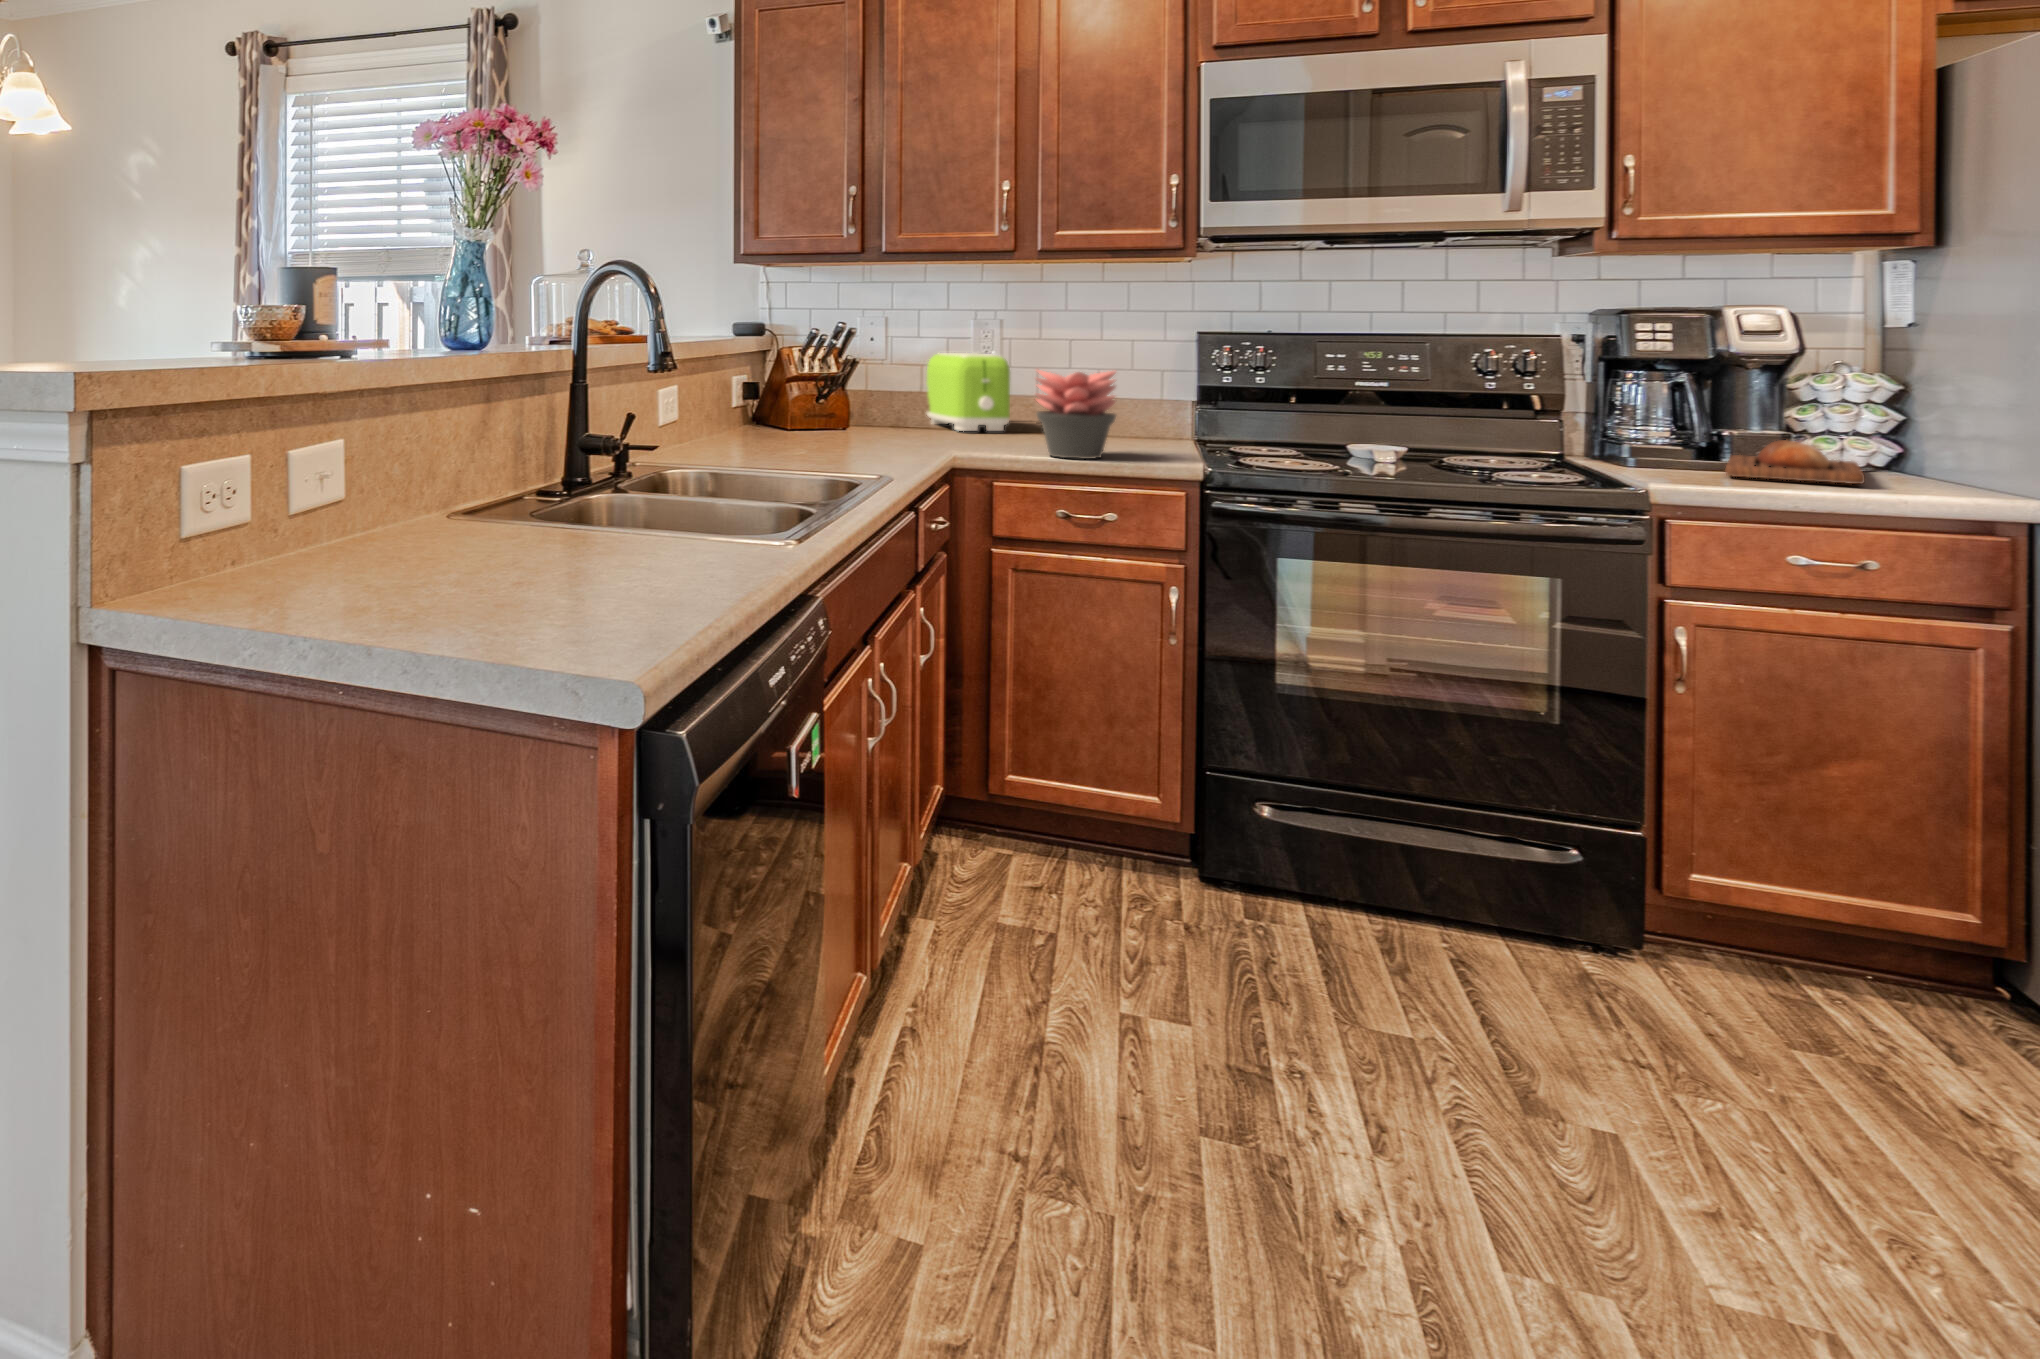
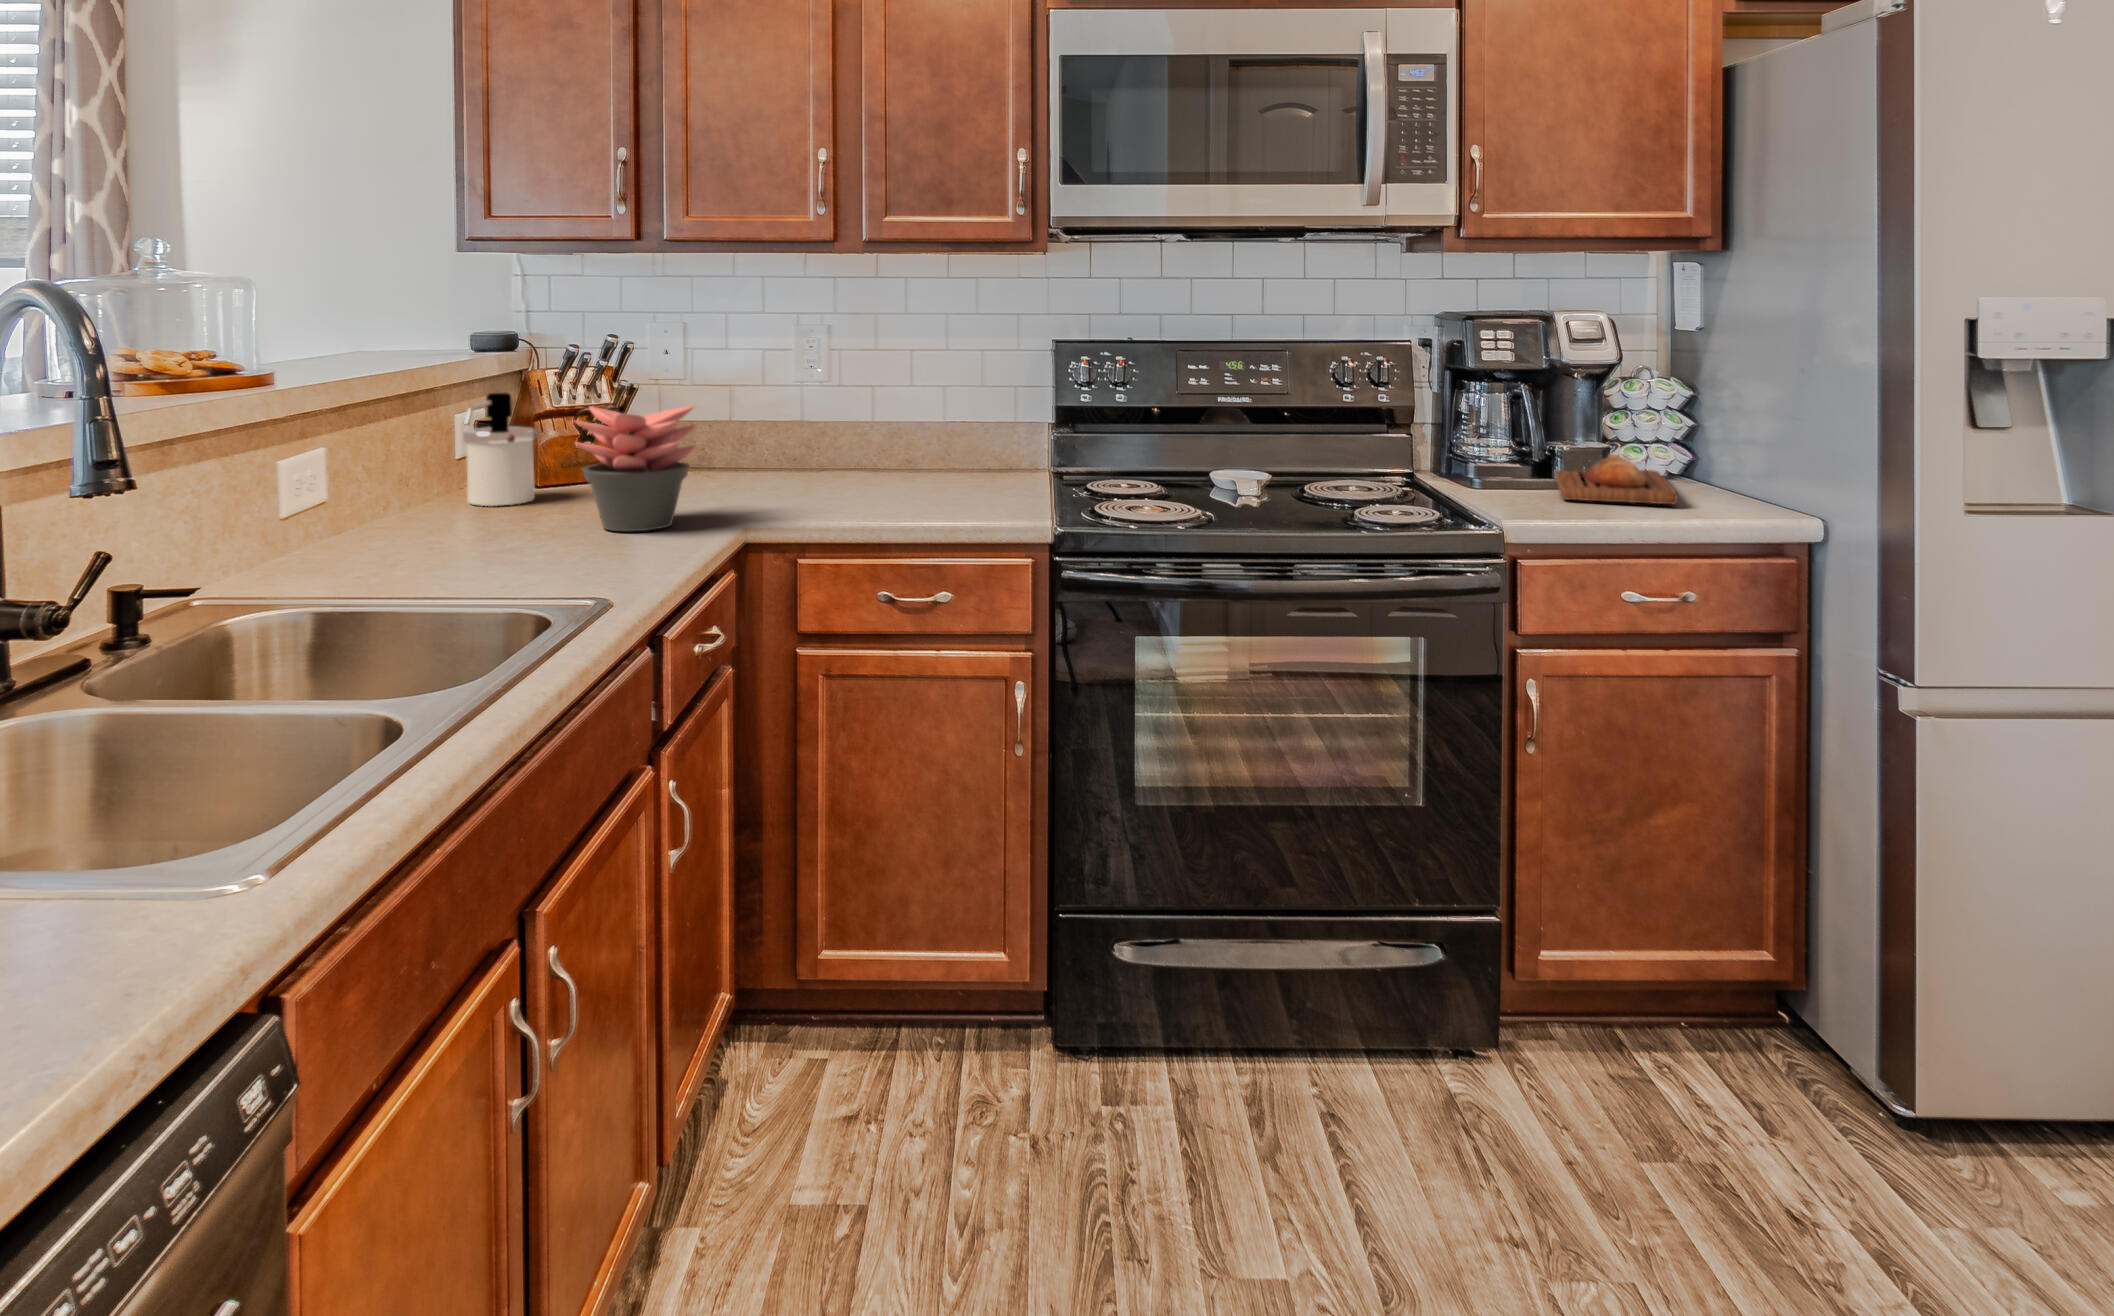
toaster: present [926,353,1010,431] -> none [743,368,840,474]
soap dispenser: none [745,360,792,438] -> present [463,393,536,506]
succulent plant: present [1036,370,1116,459] -> present [575,406,695,531]

